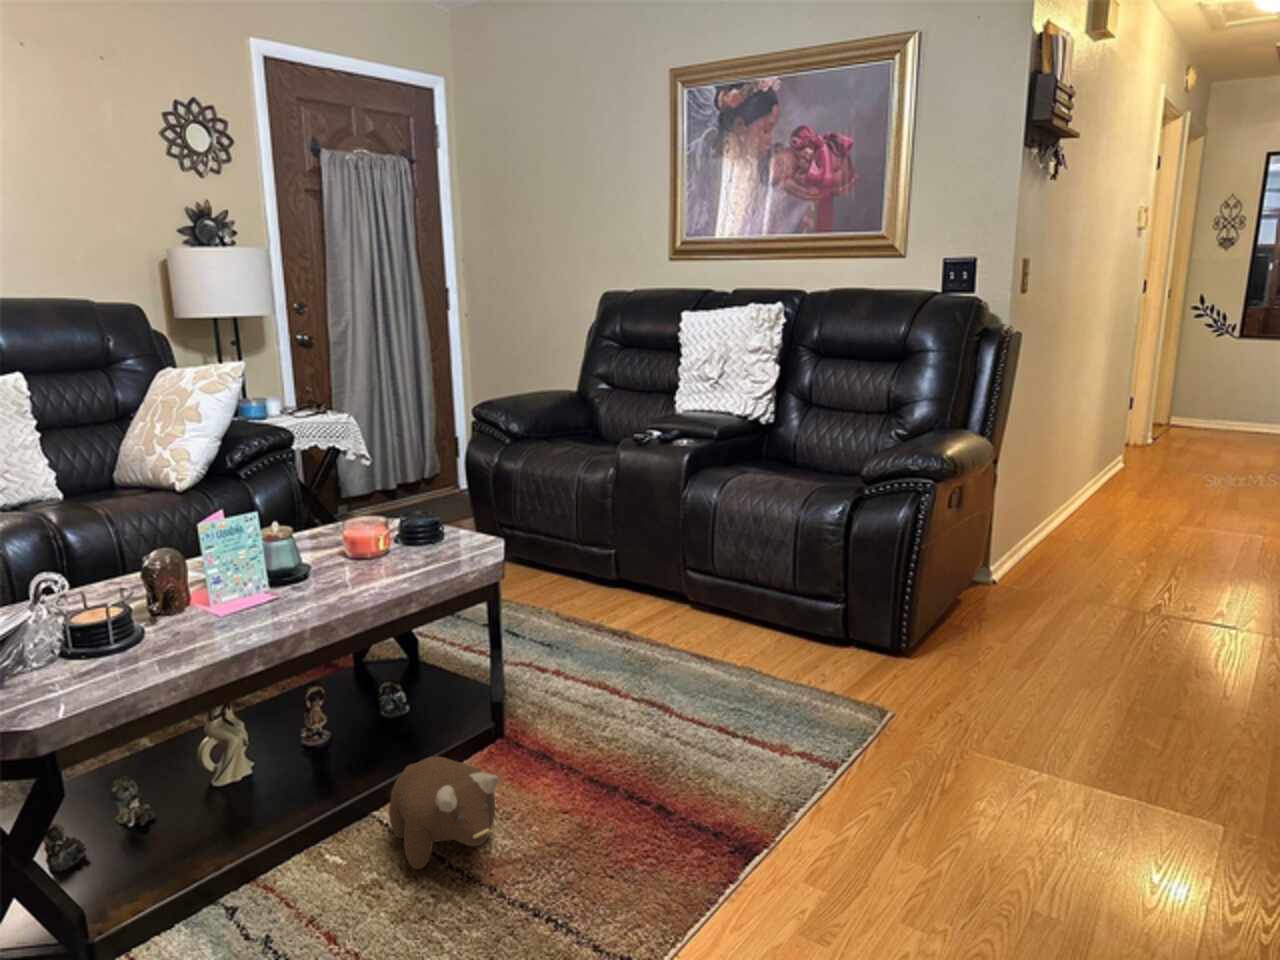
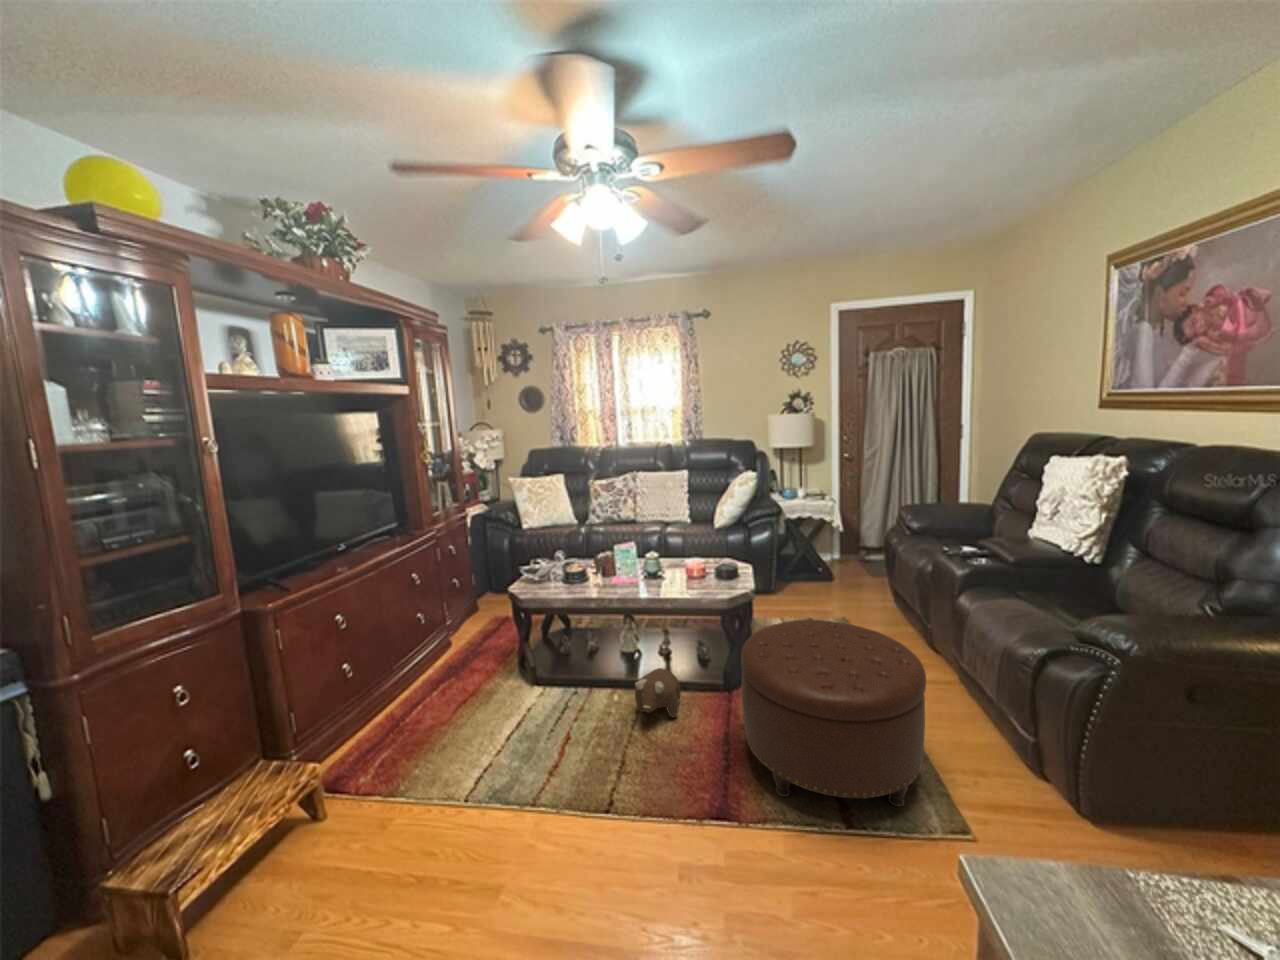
ottoman: none [592,546,857,812] -> present [741,619,926,807]

